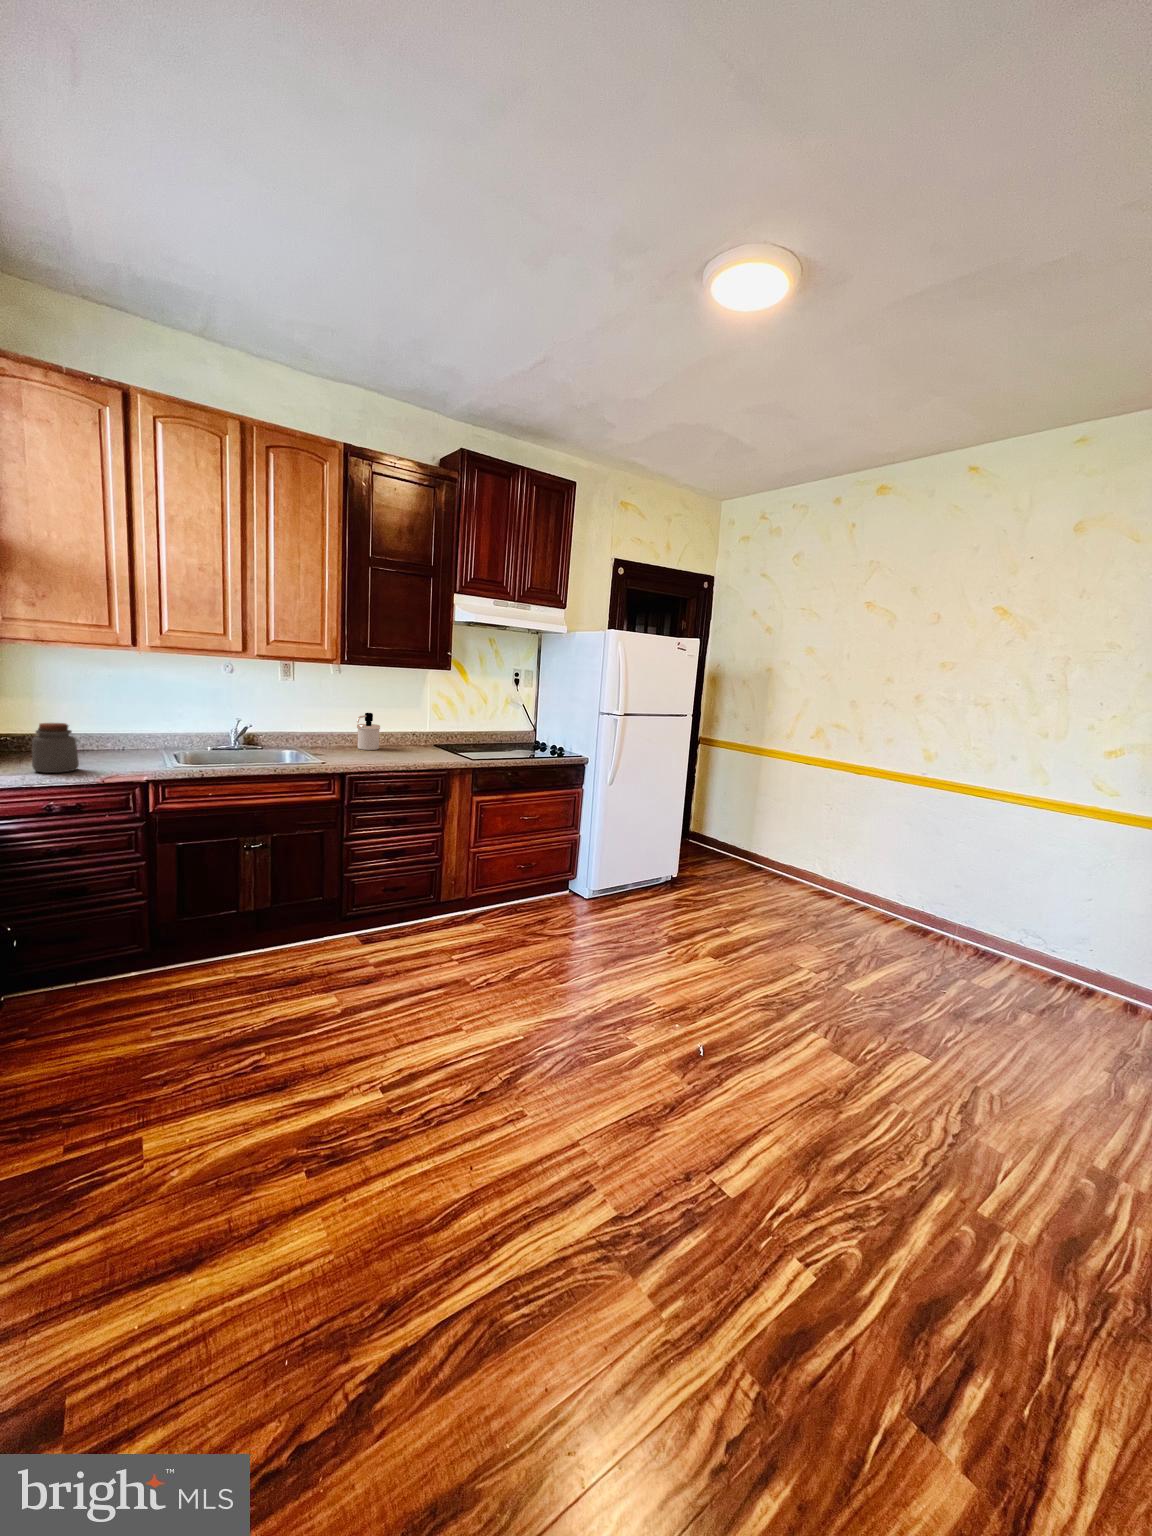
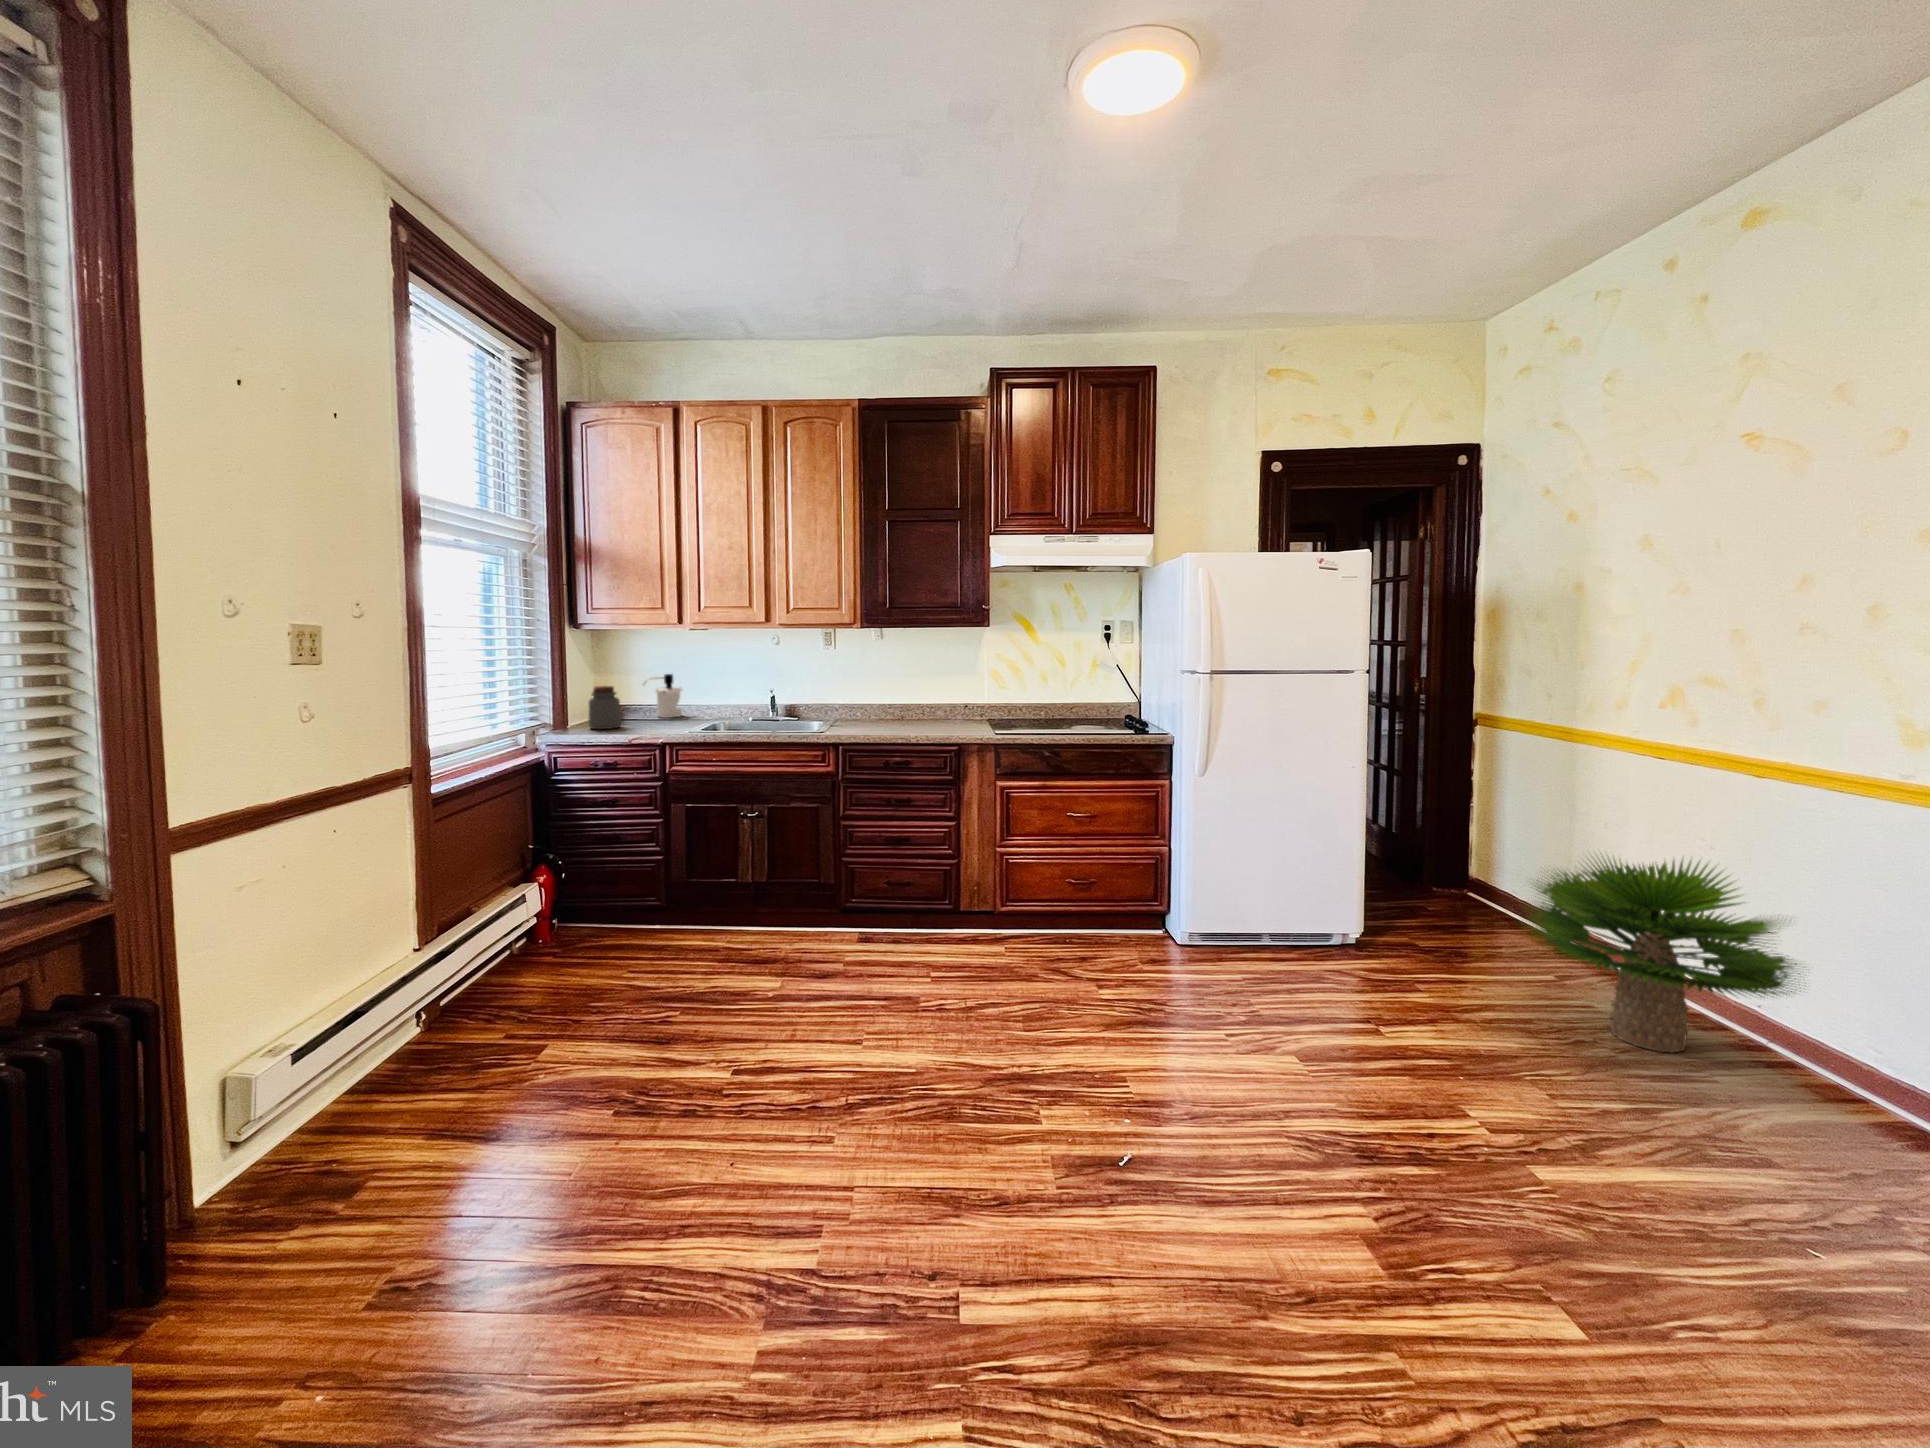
soap dispenser: present [357,713,380,750] -> present [644,674,682,718]
potted plant: none [761,819,882,915] -> present [1526,856,1800,1052]

